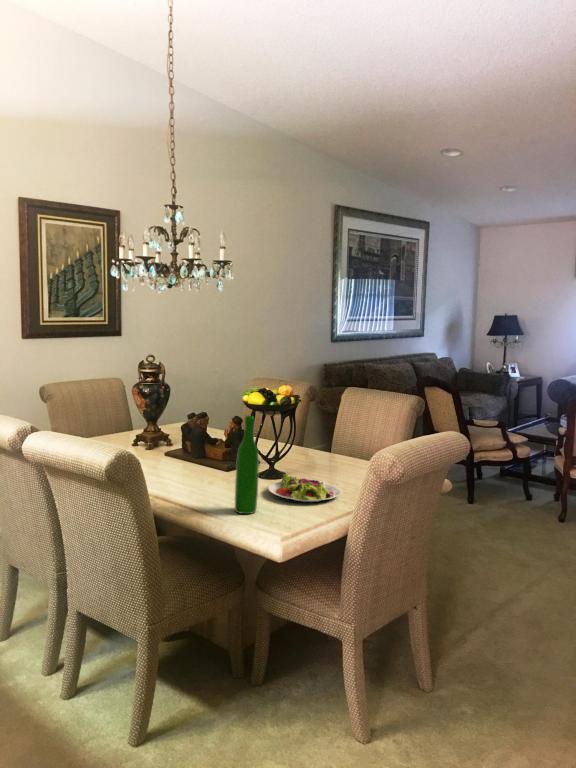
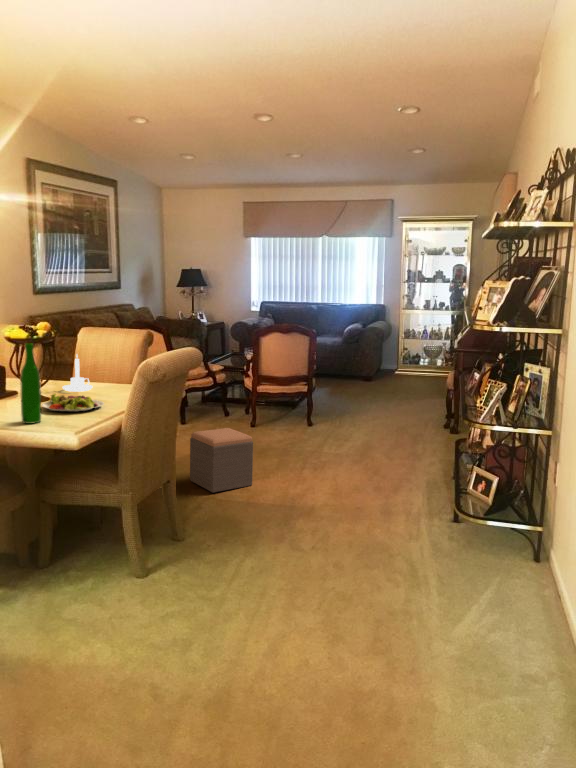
candle holder: none [308,422,342,469] -> present [63,355,92,392]
footstool: none [462,527,550,612] -> present [190,428,253,493]

